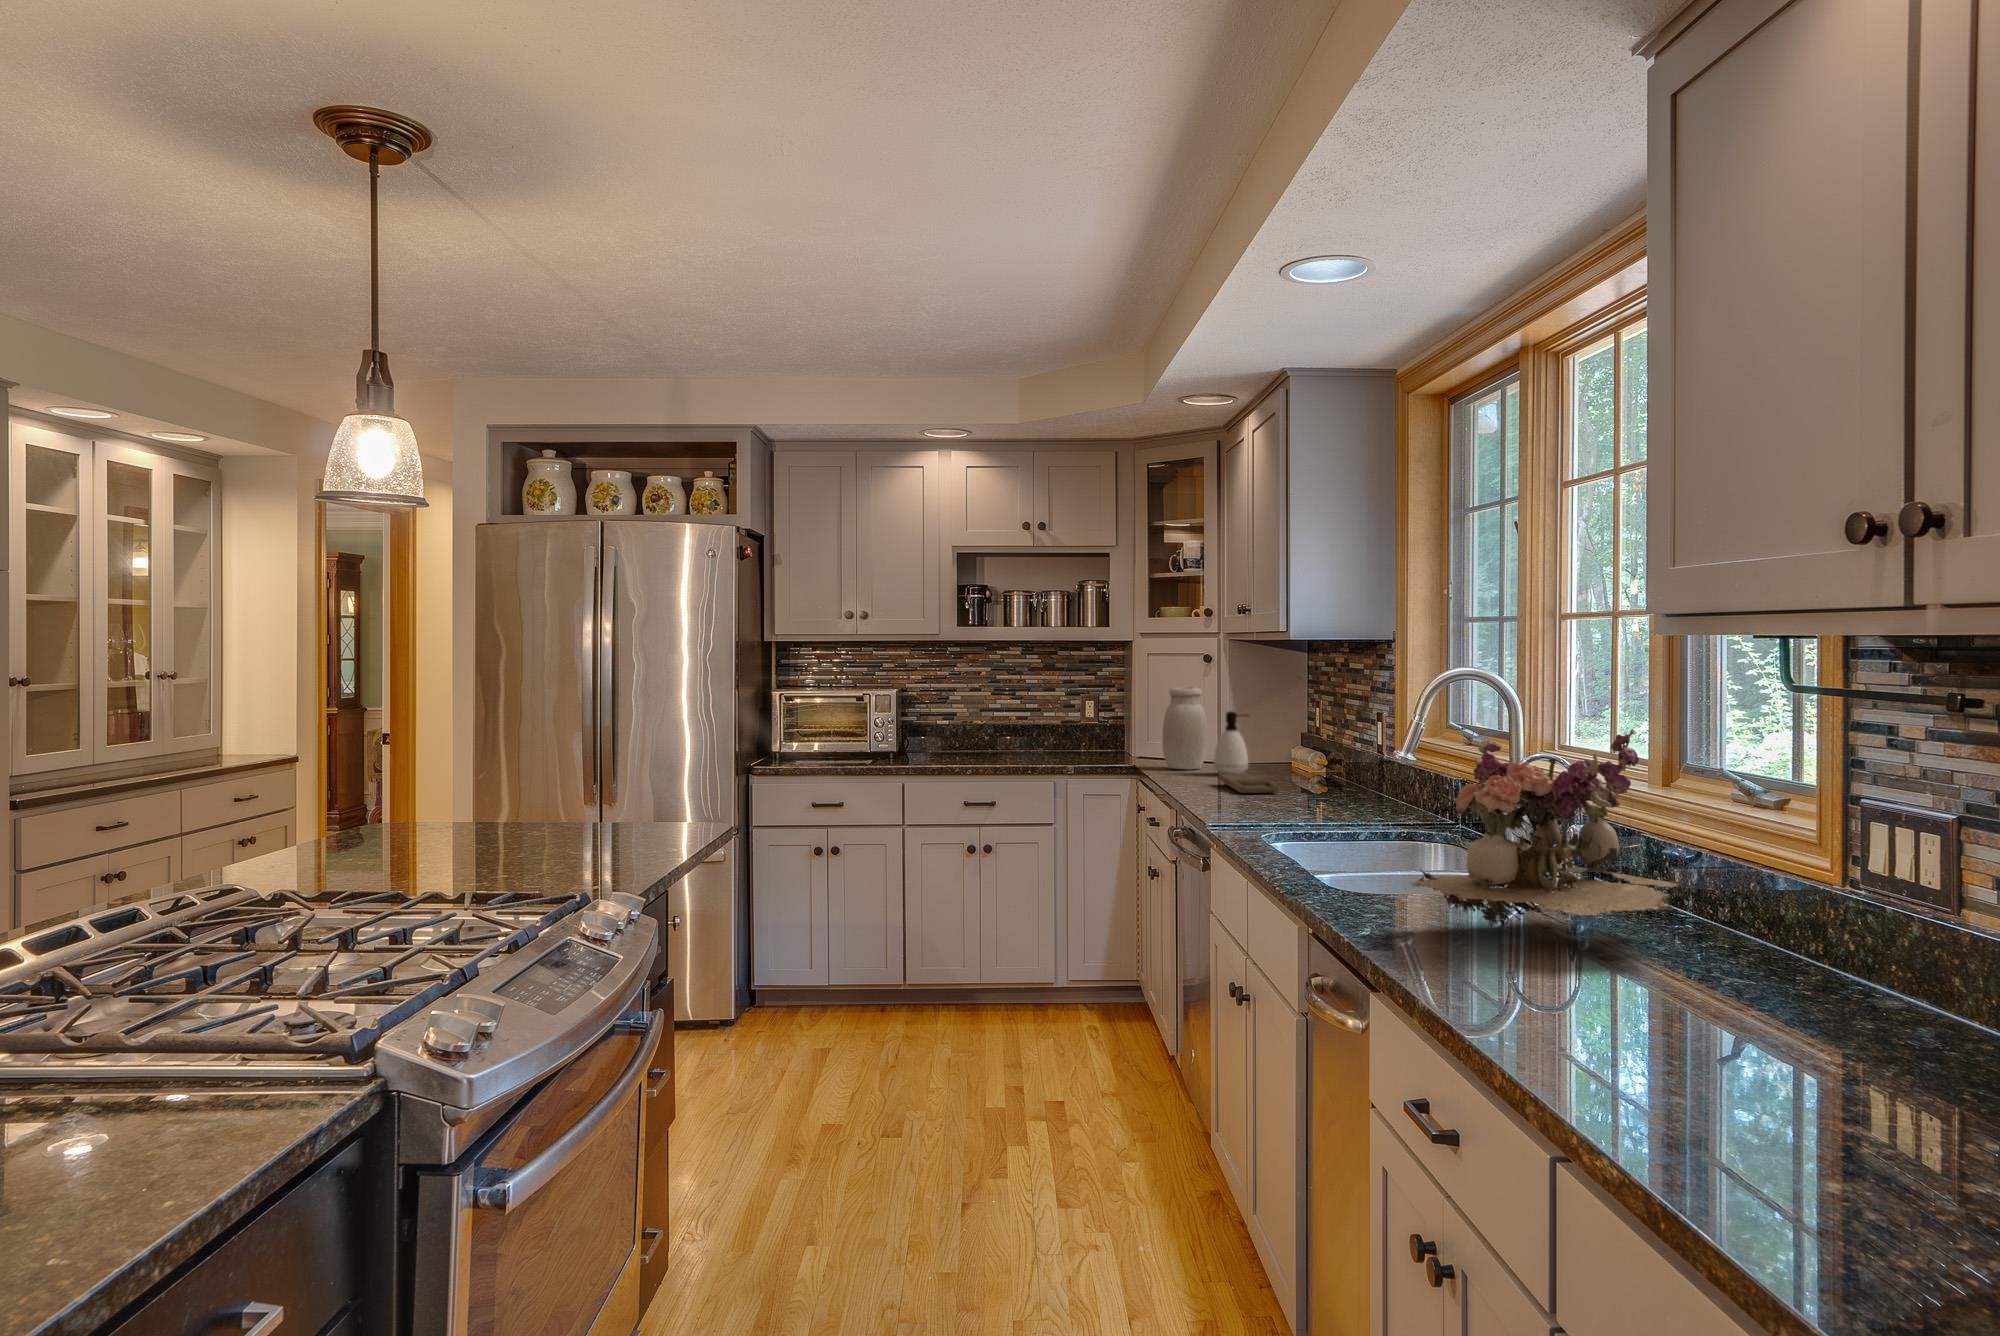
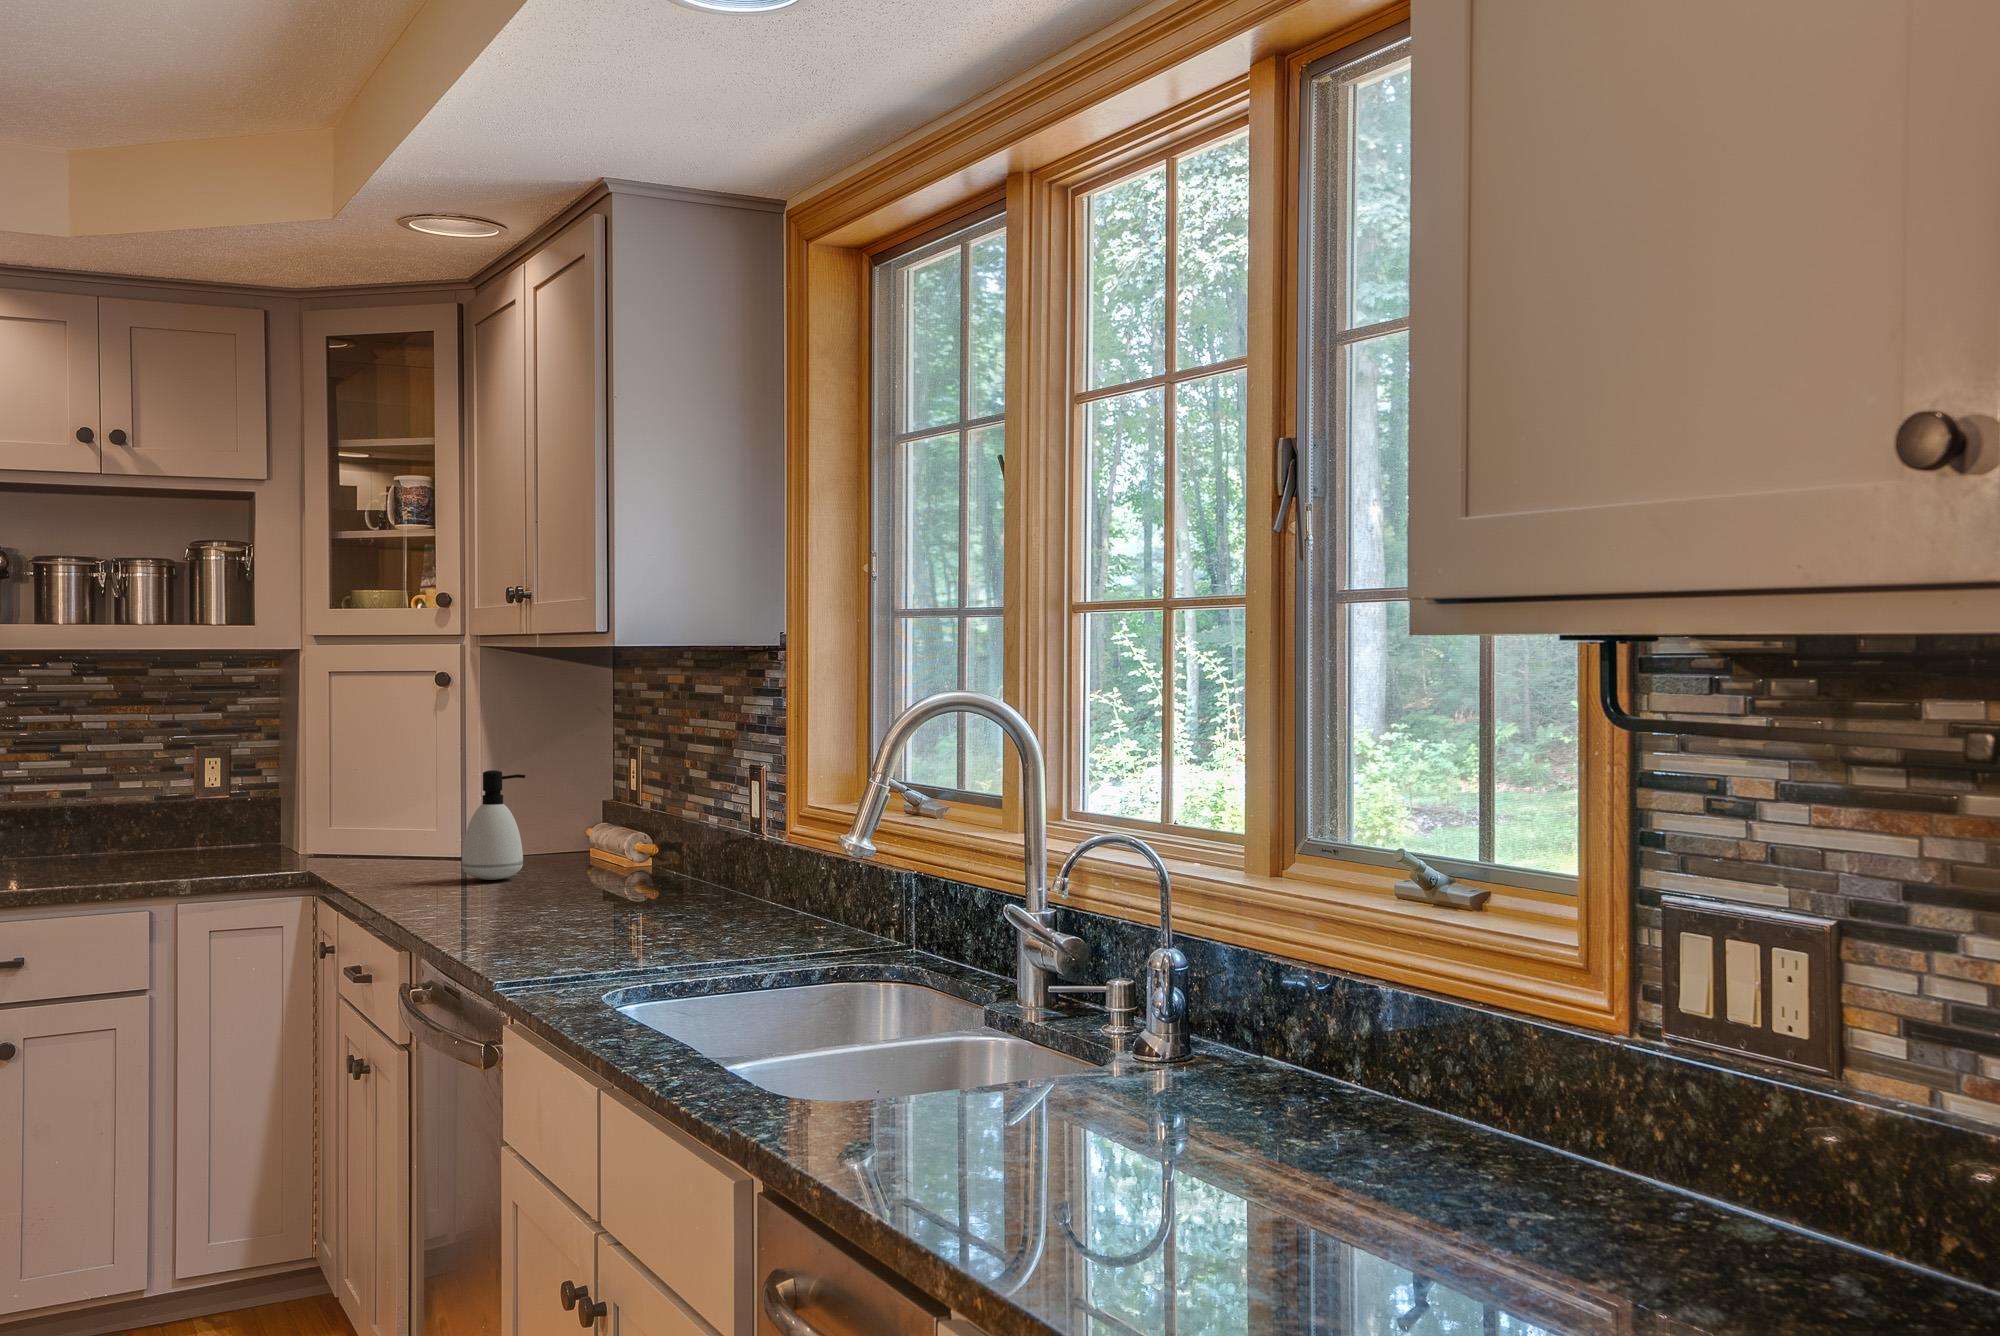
jar: present [1163,687,1207,769] -> none [363,730,446,875]
flower arrangement: present [1410,729,1677,931] -> none [983,793,1426,1173]
tray: present [1218,773,1278,794] -> none [478,877,592,917]

